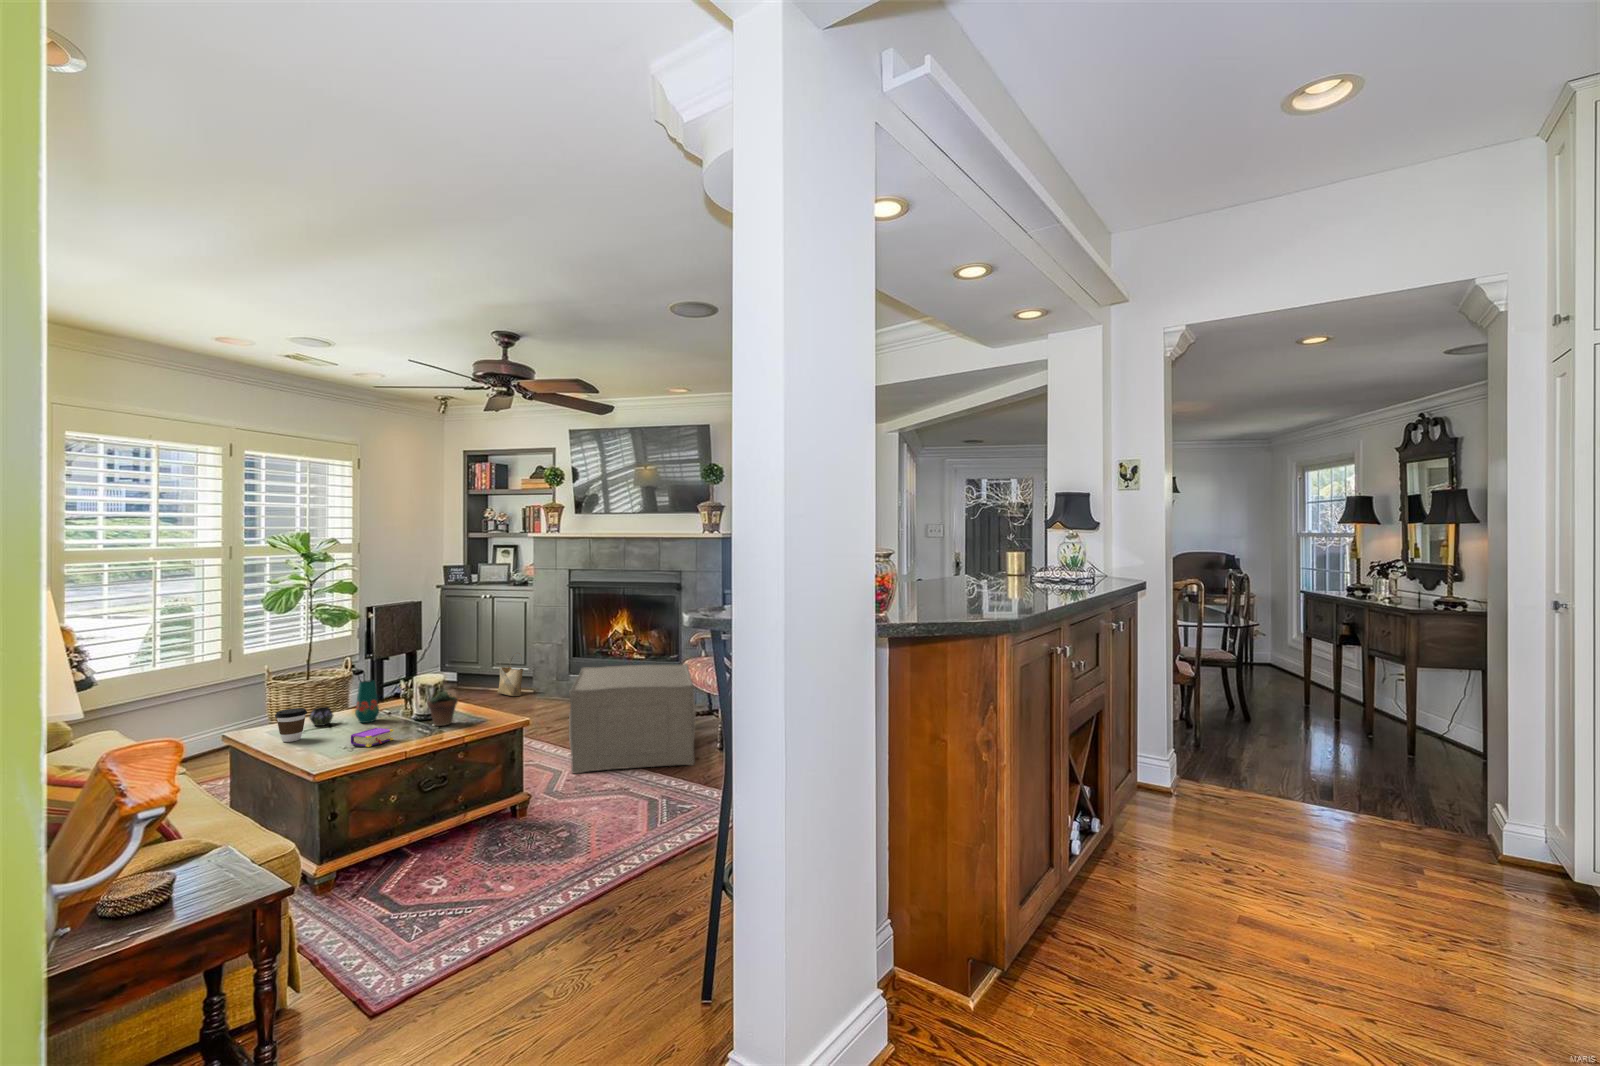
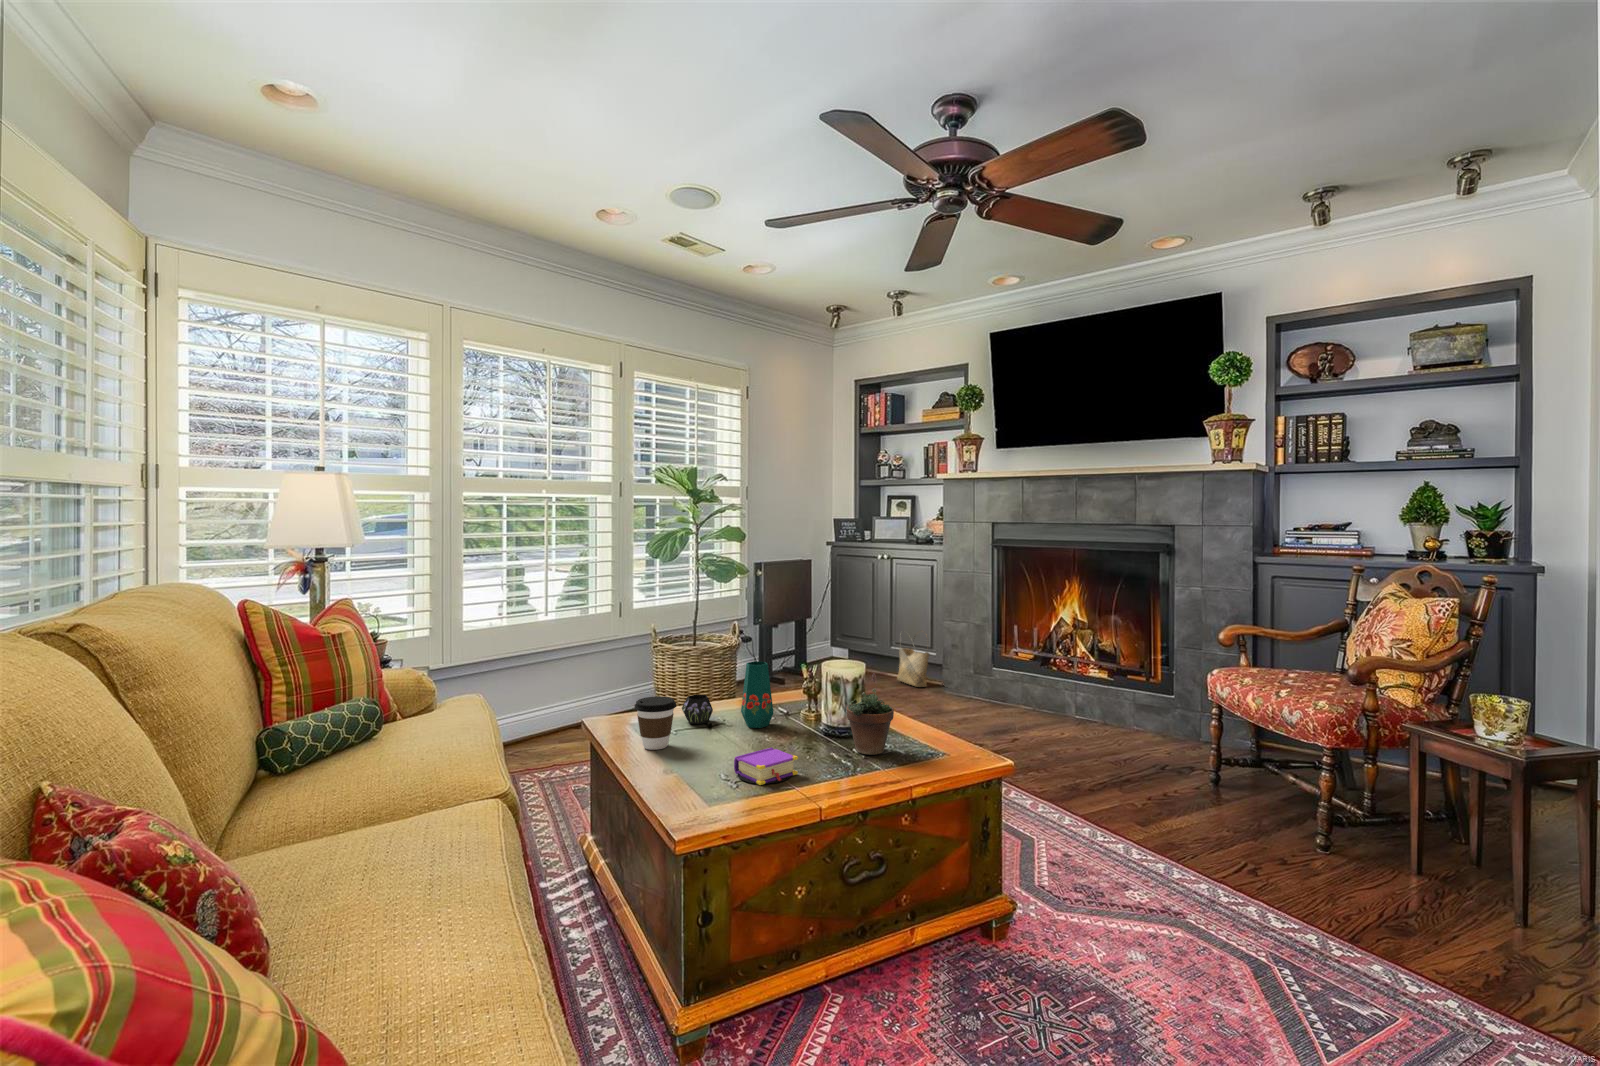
ottoman: present [569,664,696,774] -> none [1042,665,1294,877]

